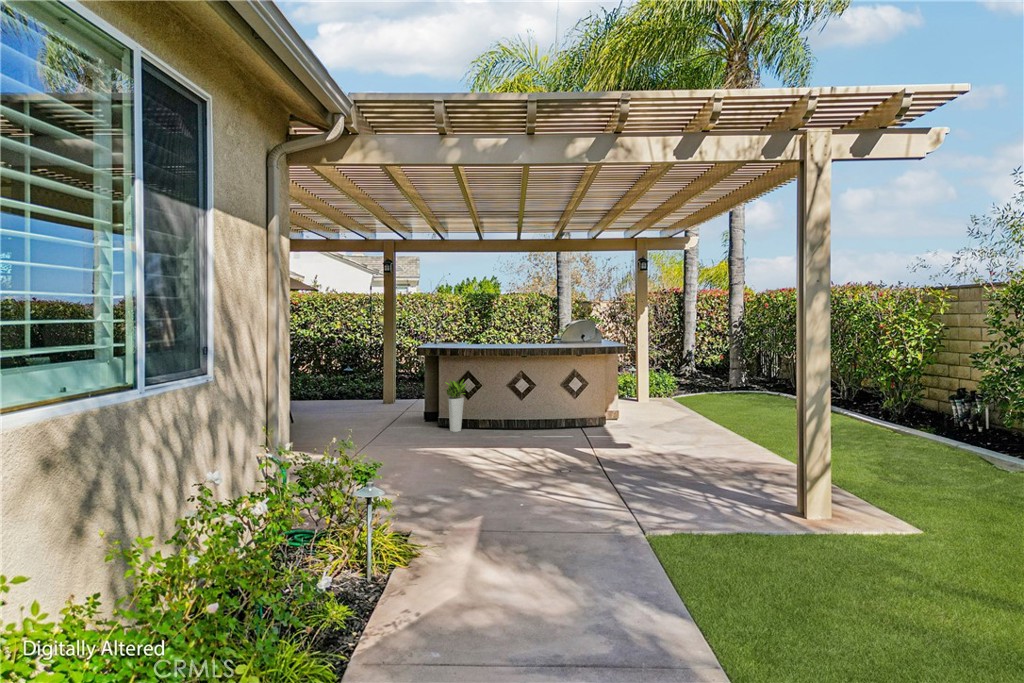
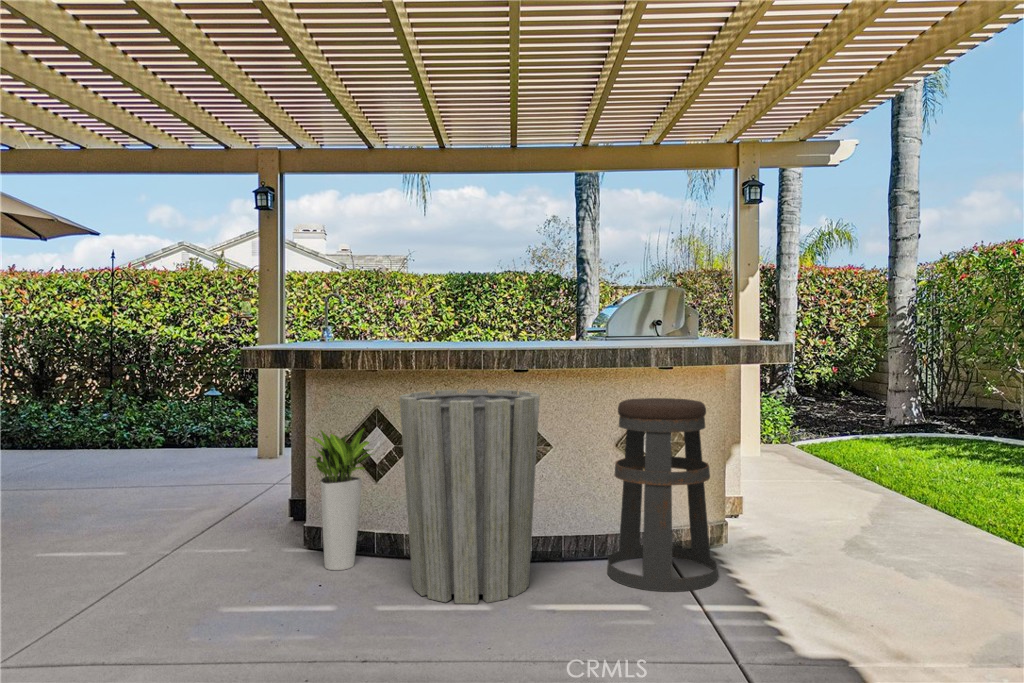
trash can: none [481,364,531,438] -> present [400,389,540,604]
bar stool: none [556,367,597,435] -> present [607,398,718,592]

